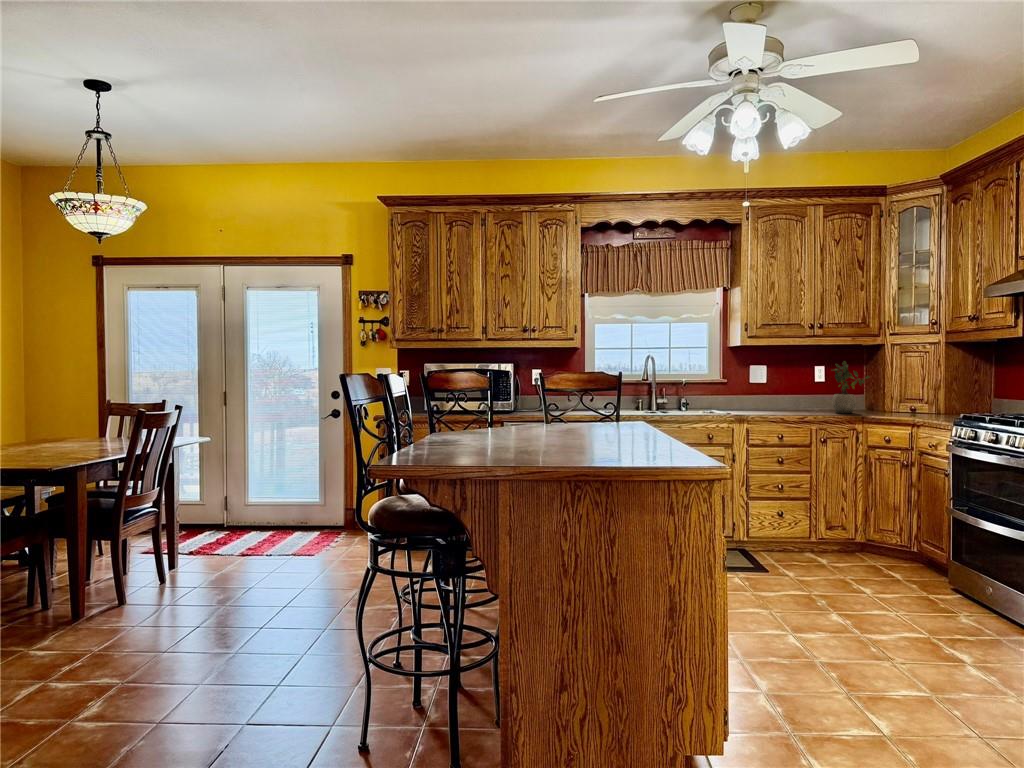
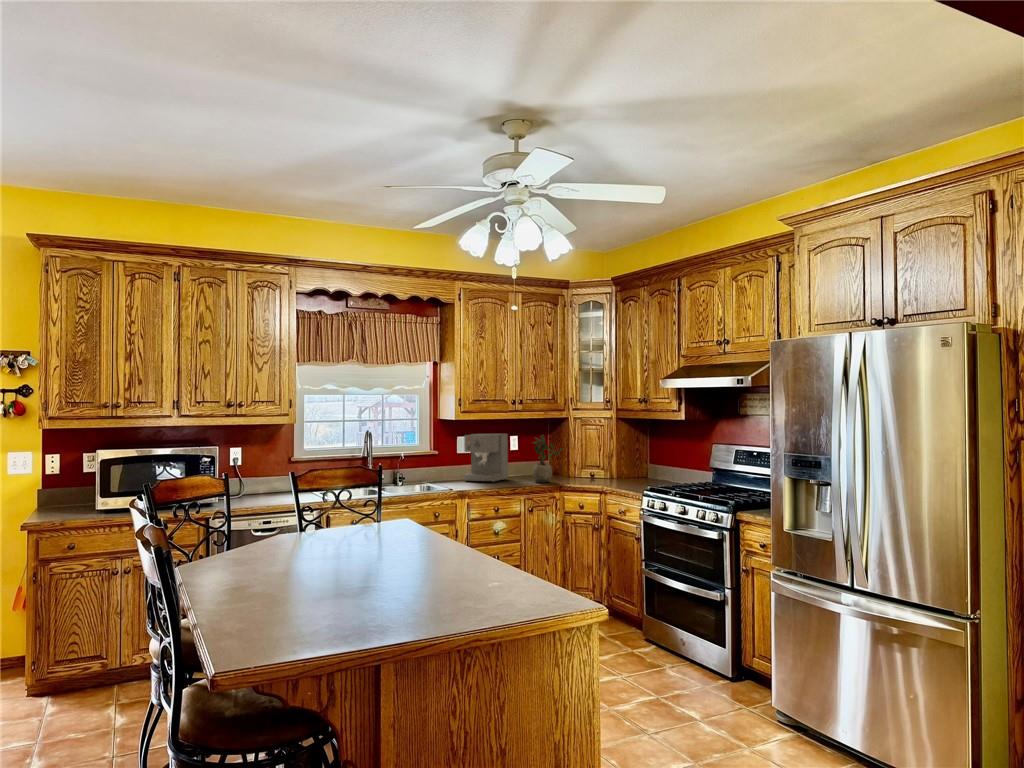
coffee maker: none [754,361,806,410] -> present [464,434,508,482]

